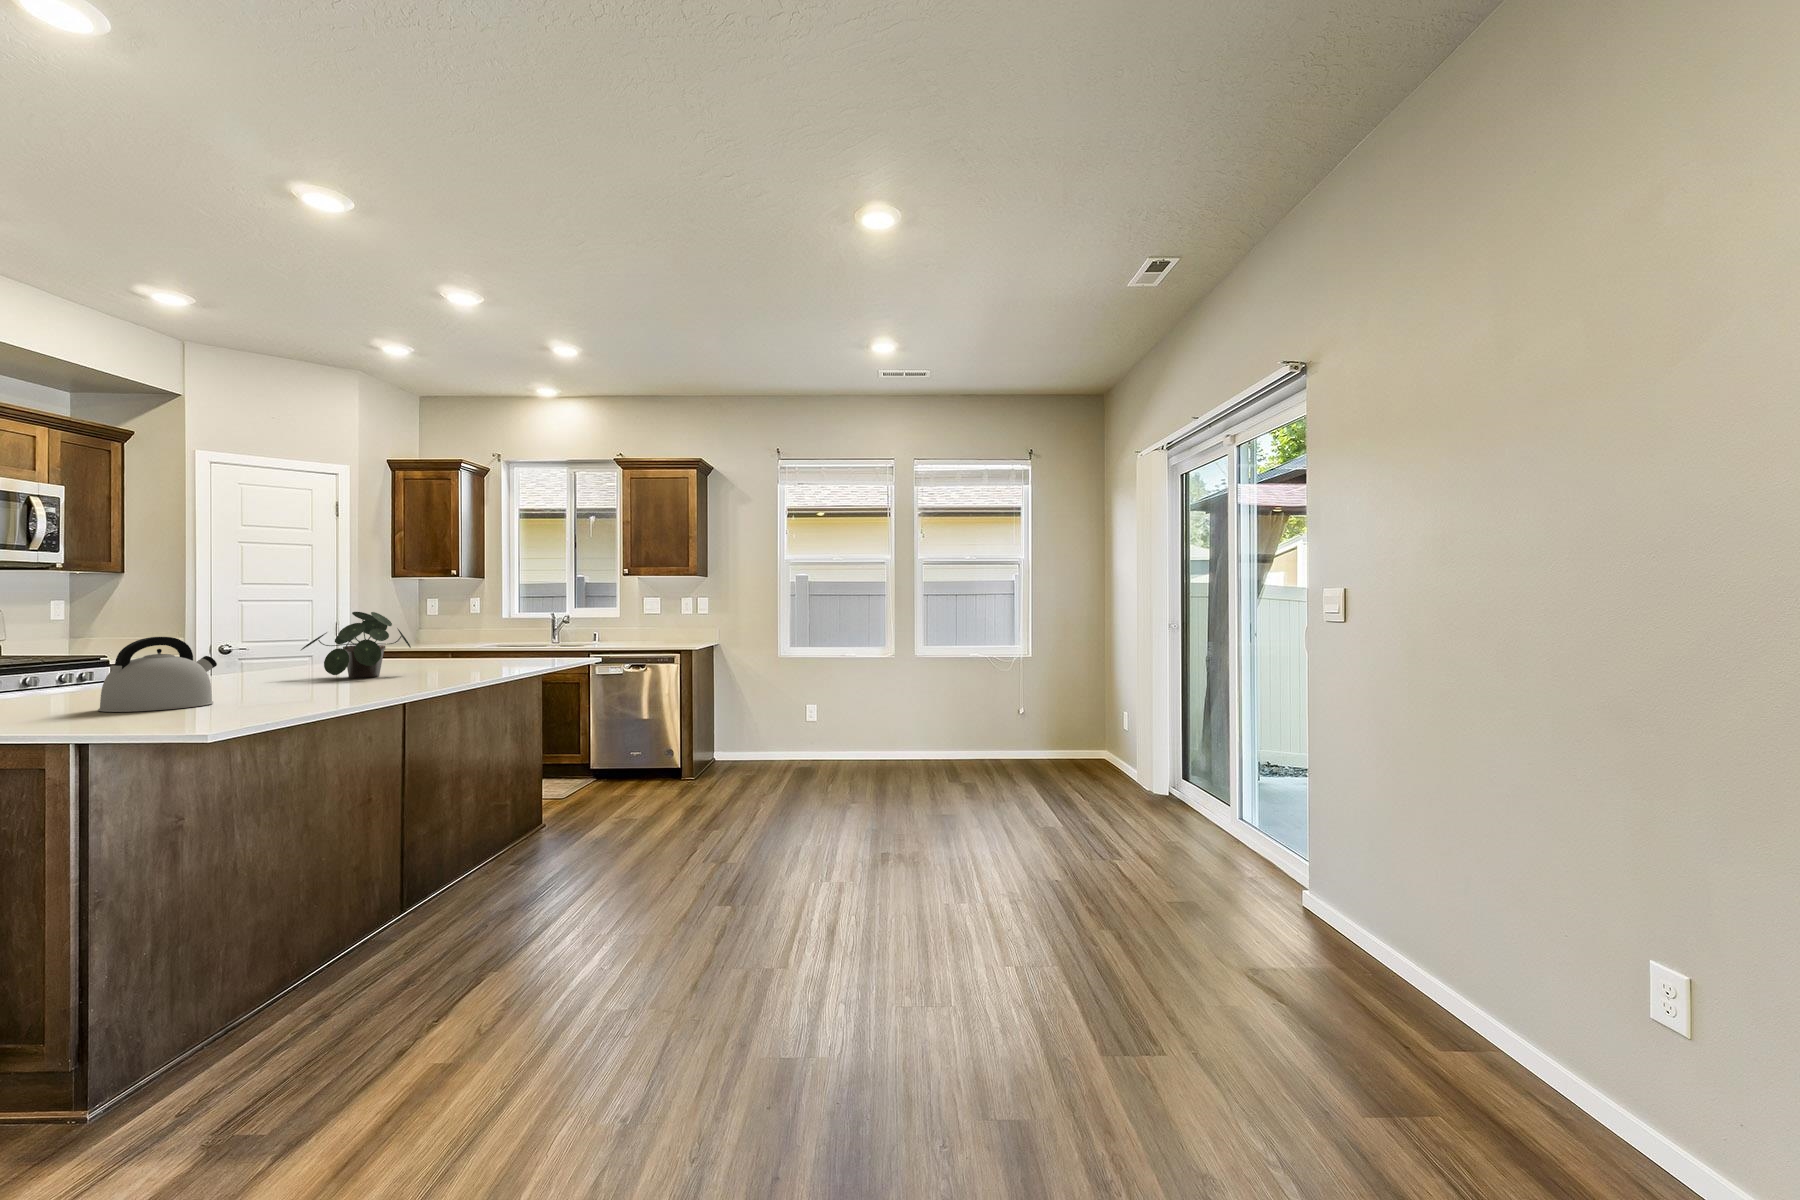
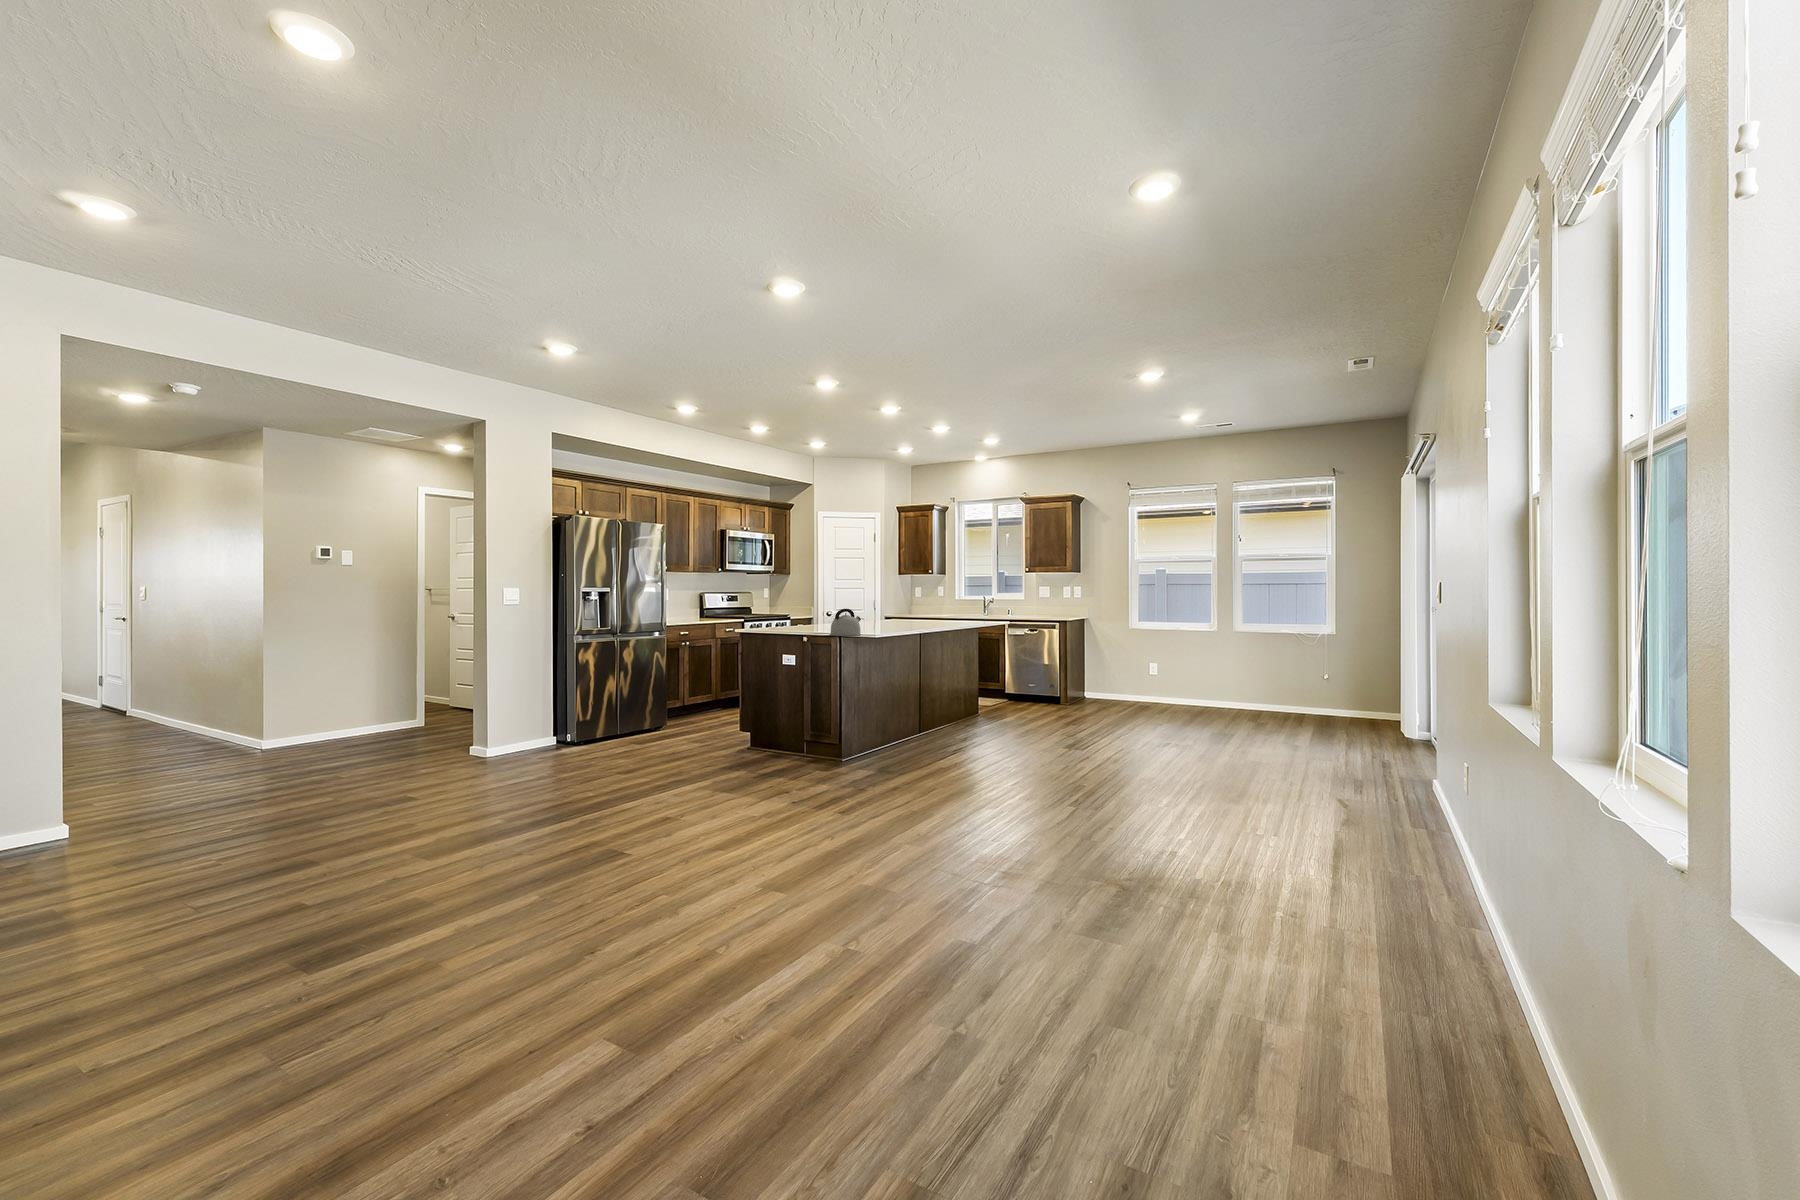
potted plant: present [301,612,411,678] -> none [877,597,919,628]

